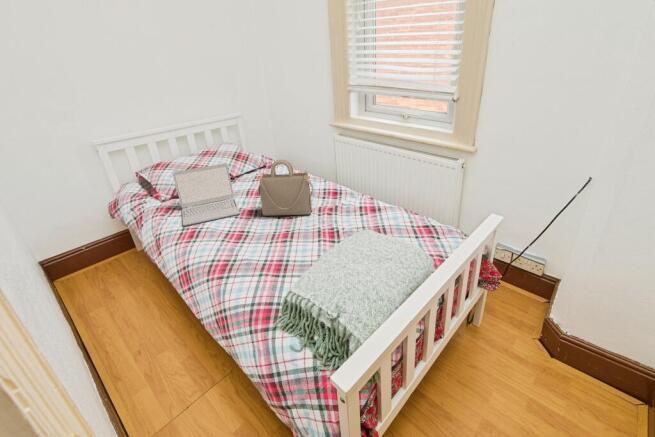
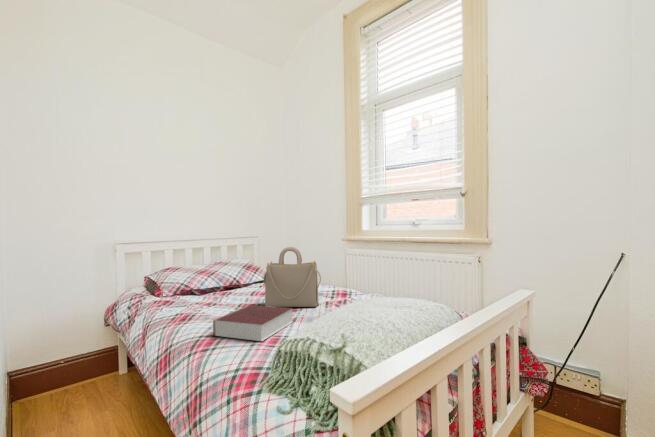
laptop: present [172,163,240,226] -> none [178,259,241,312]
book: none [221,223,292,269] -> present [213,305,293,341]

